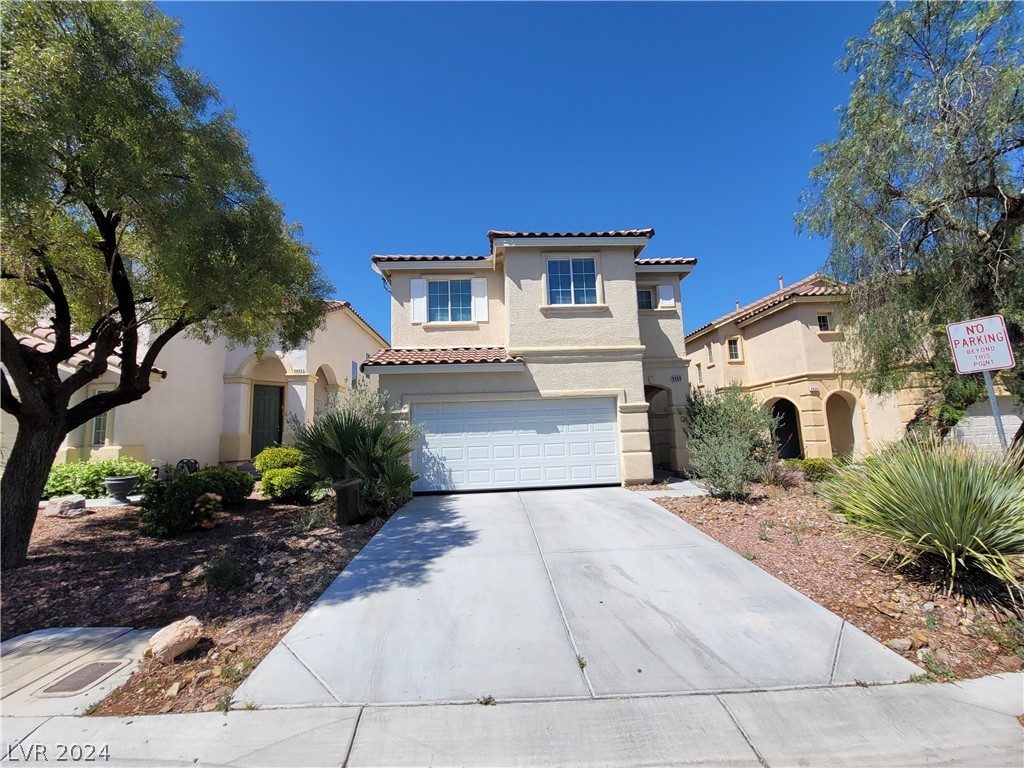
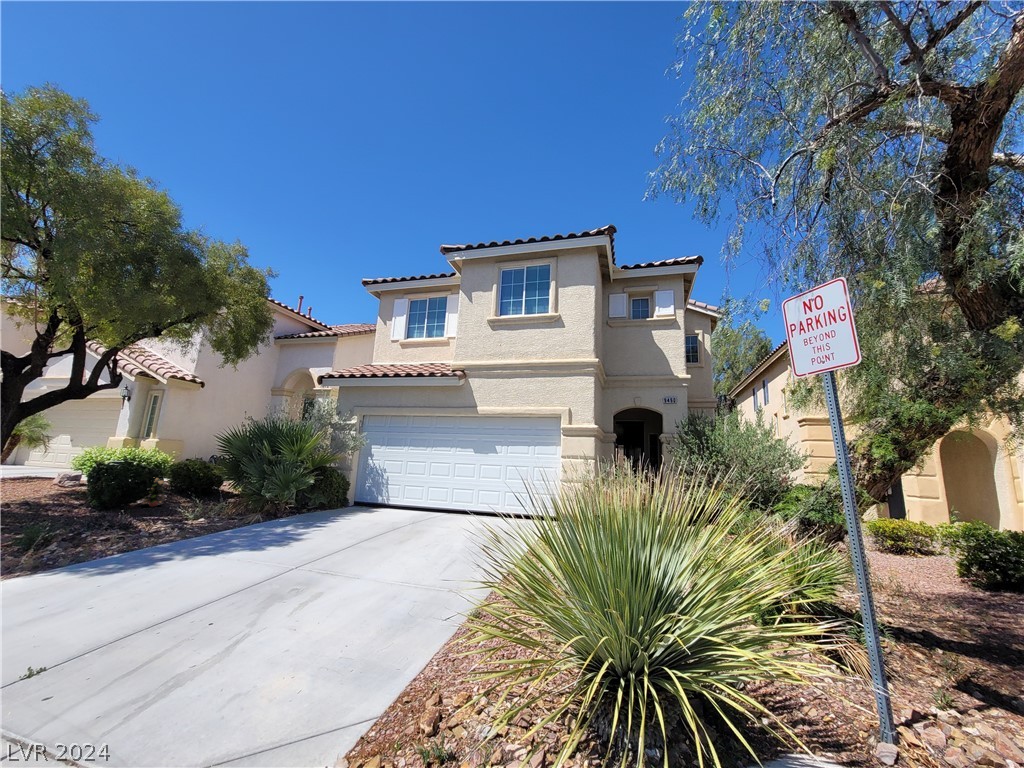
trash can: present [333,479,362,524] -> none [225,478,263,517]

